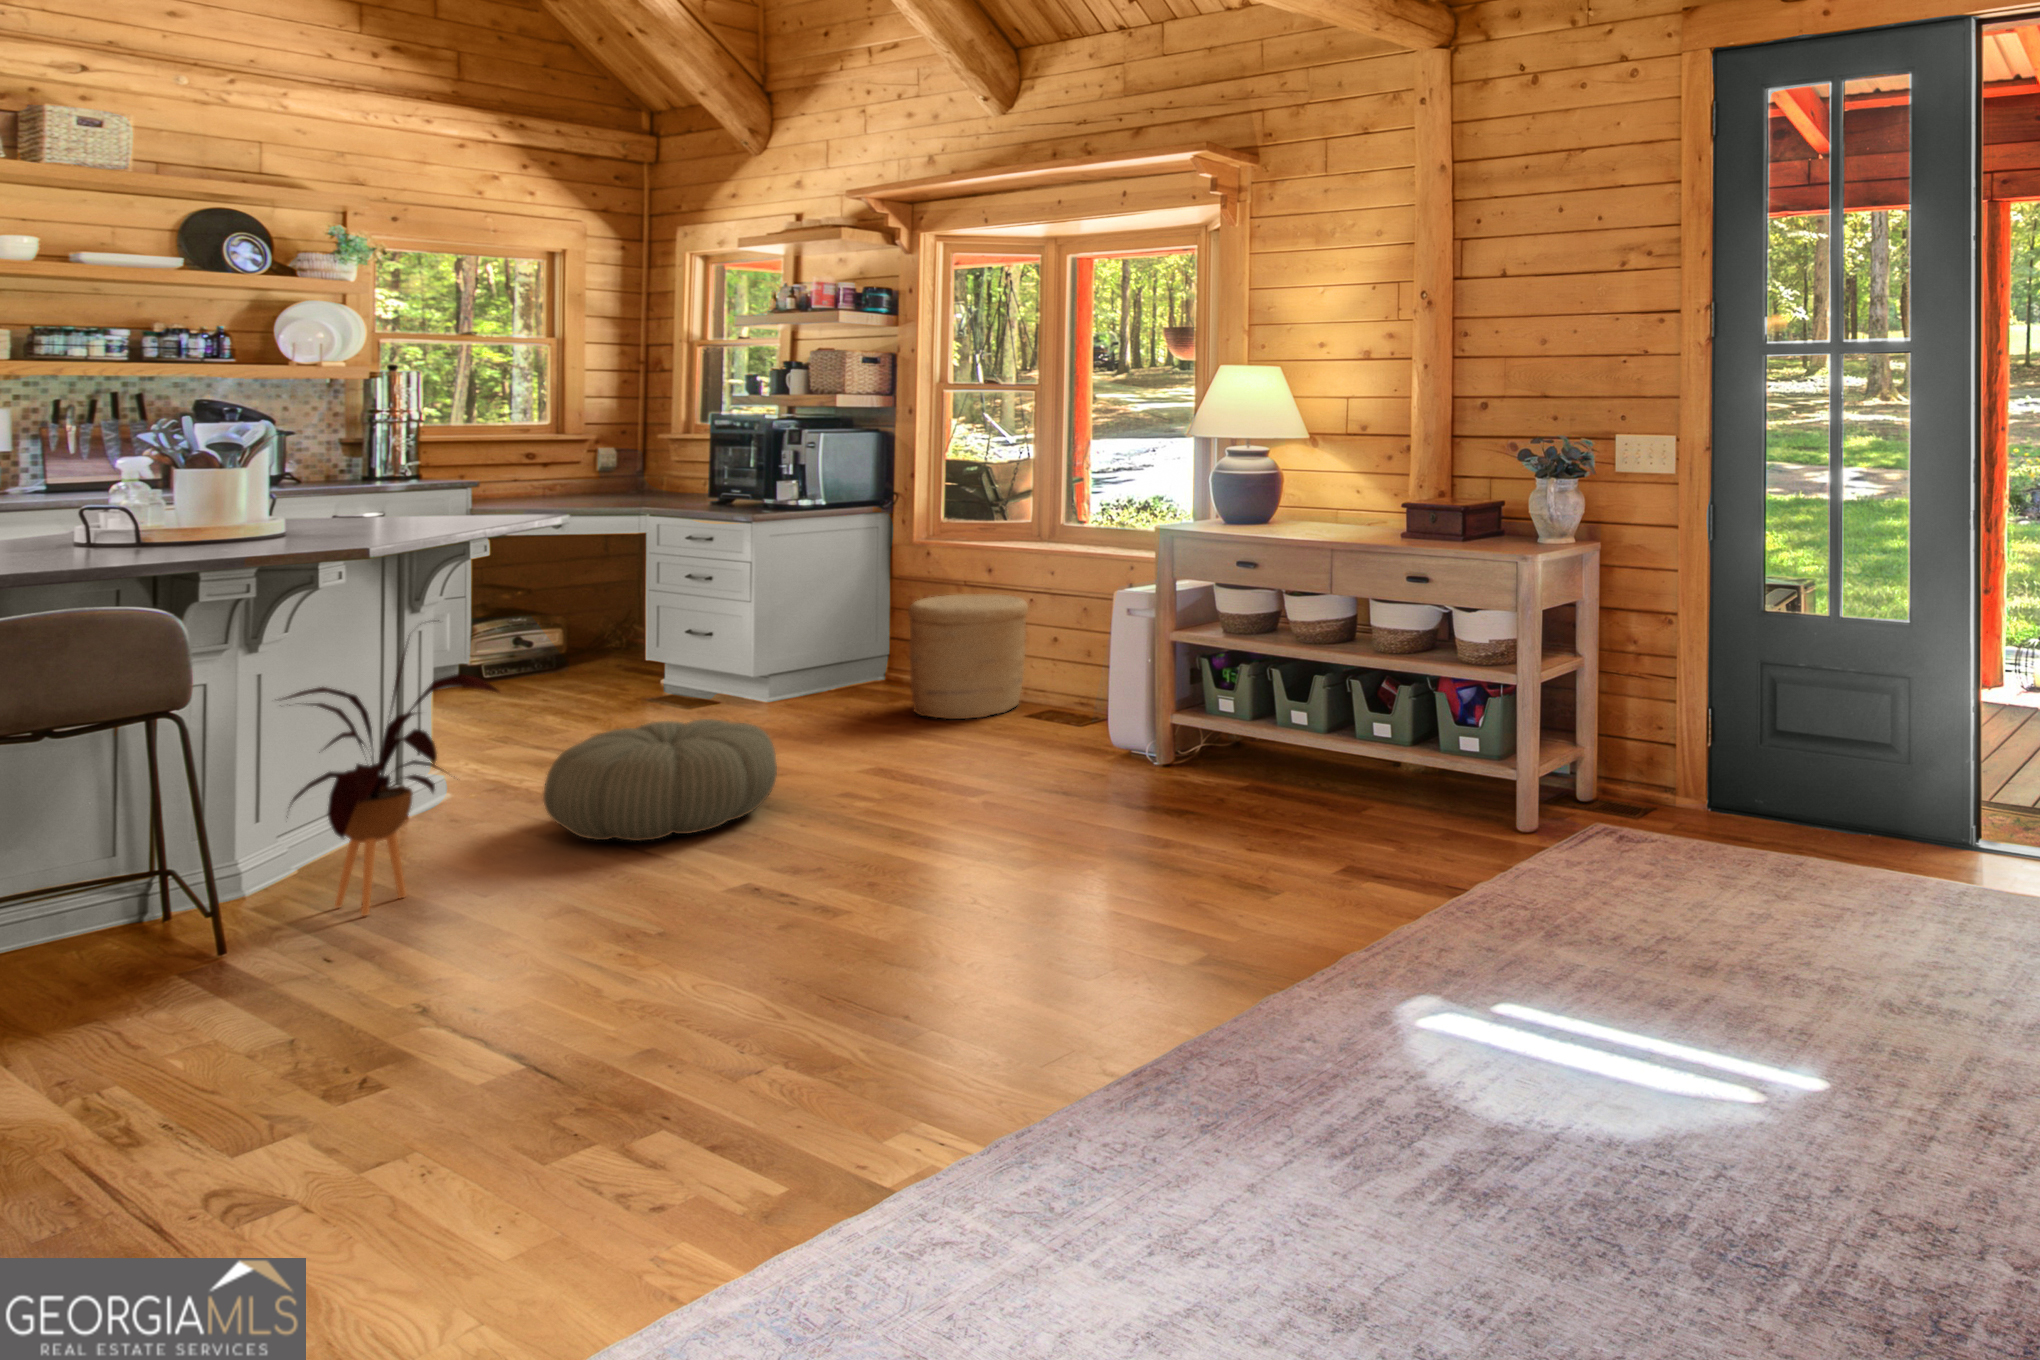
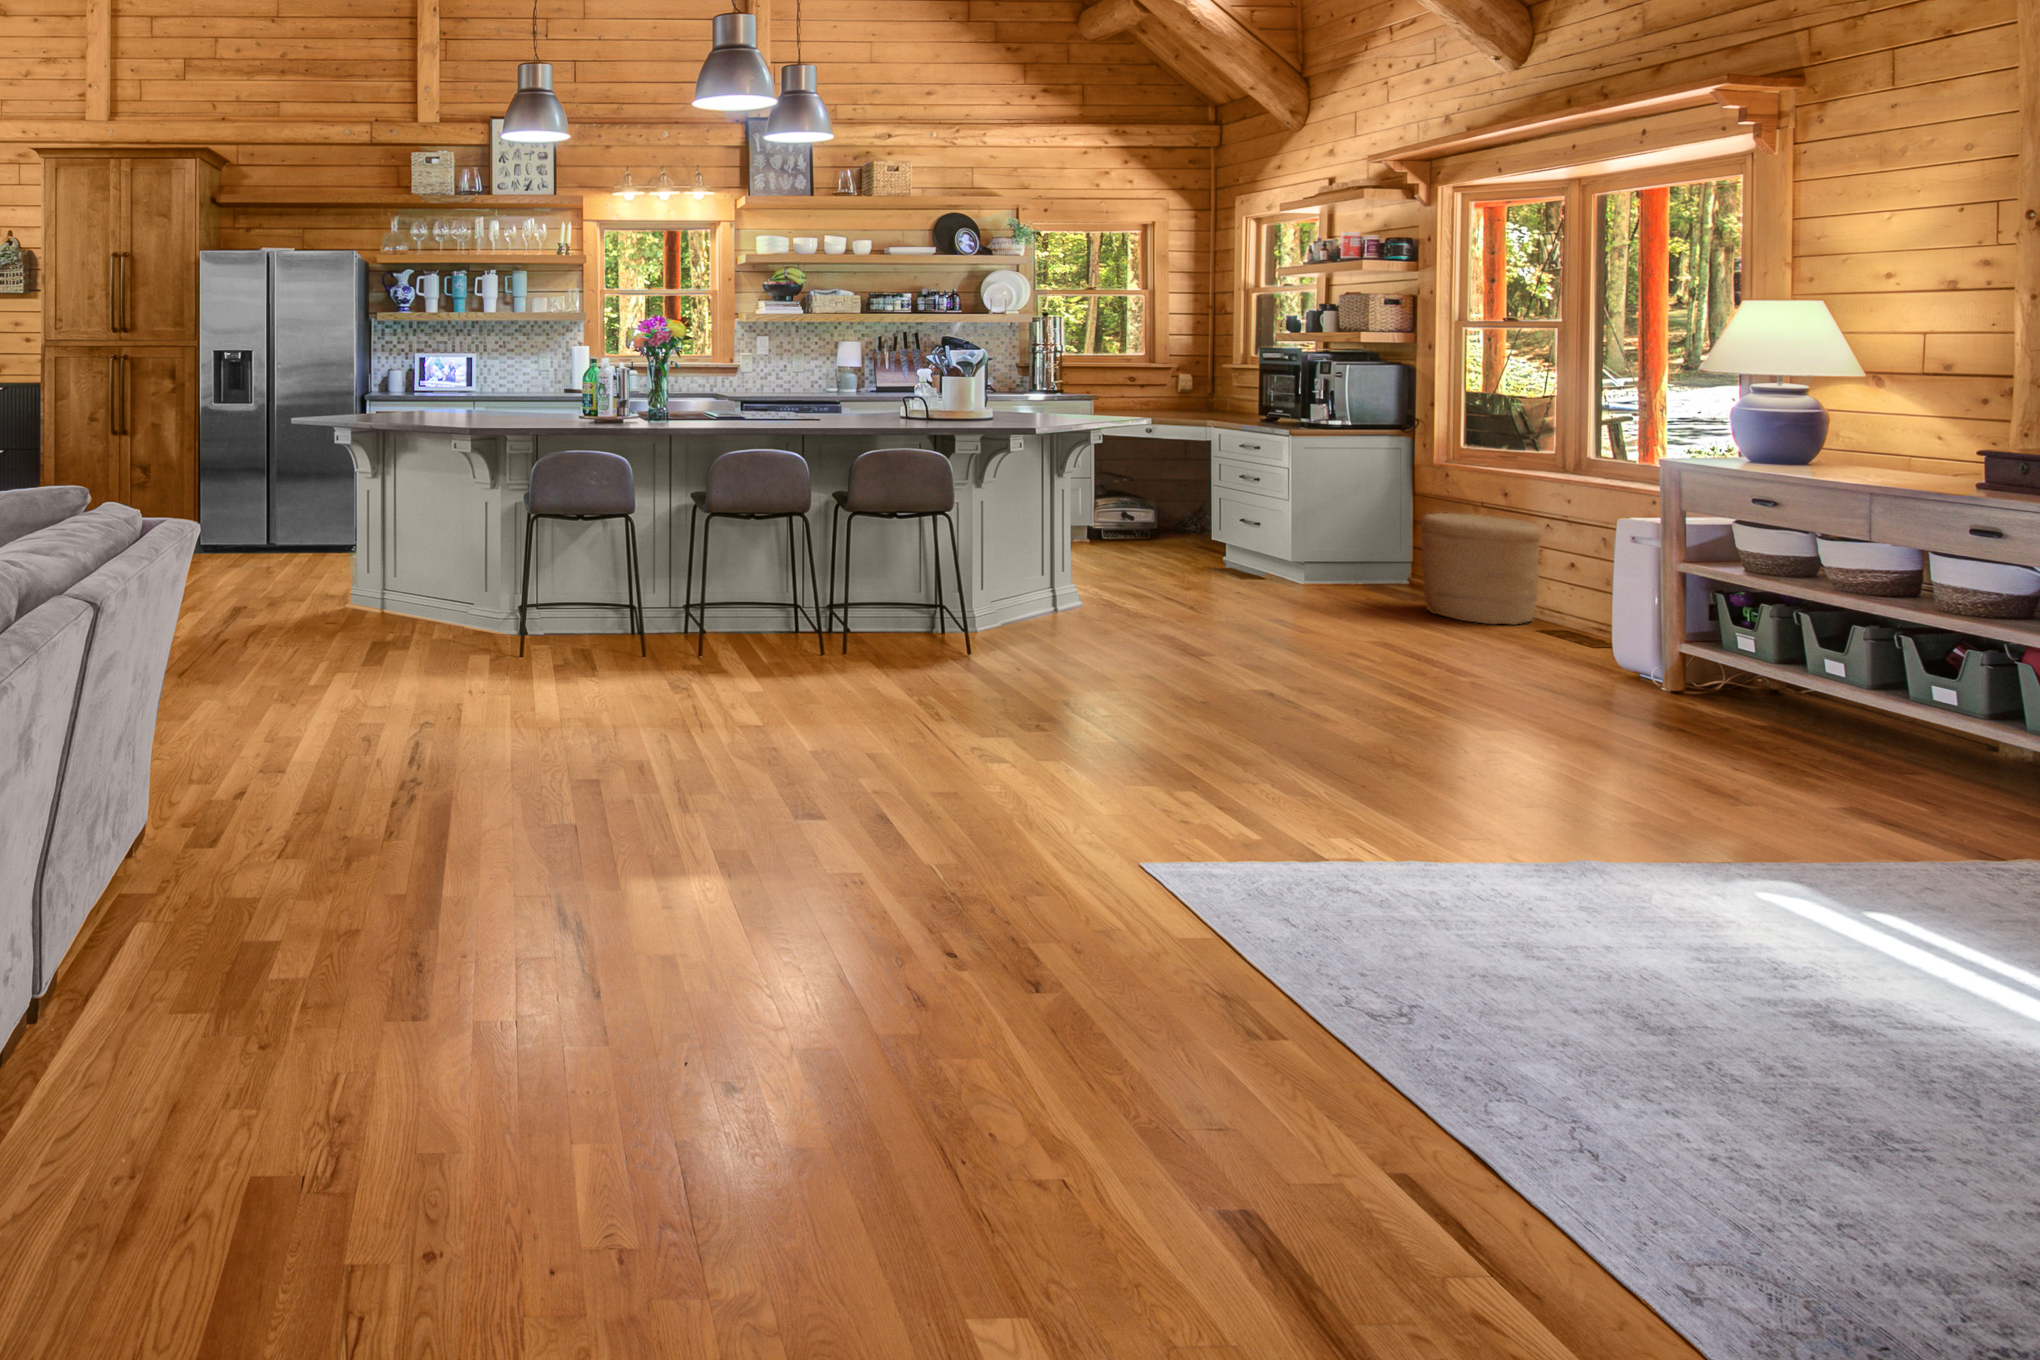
house plant: present [283,620,499,916] -> none [991,473,1108,645]
pouf: present [543,719,777,841] -> none [1136,568,1294,648]

